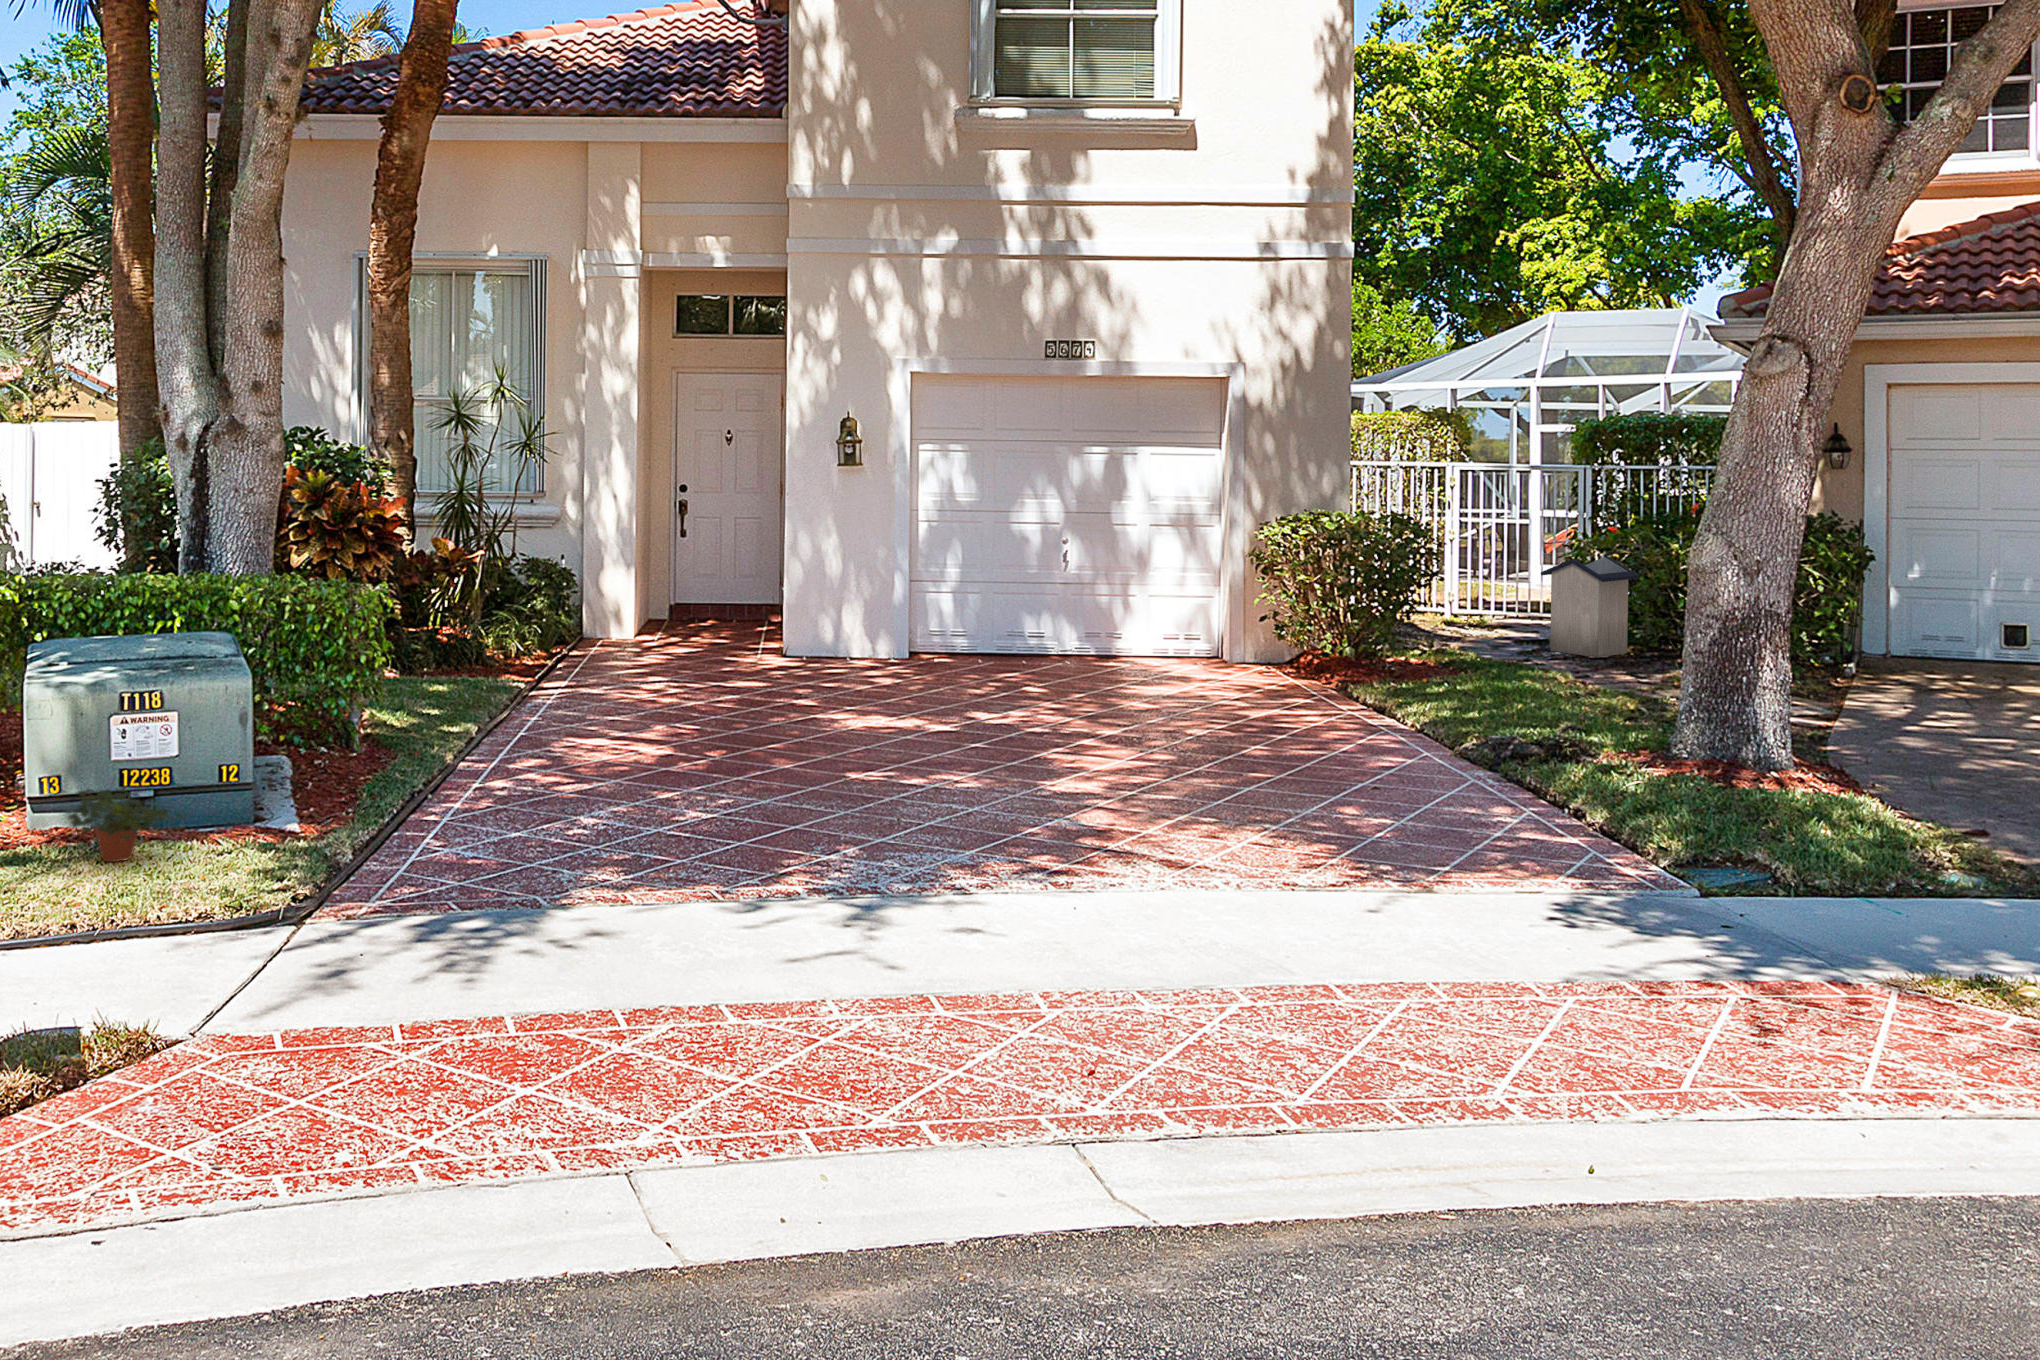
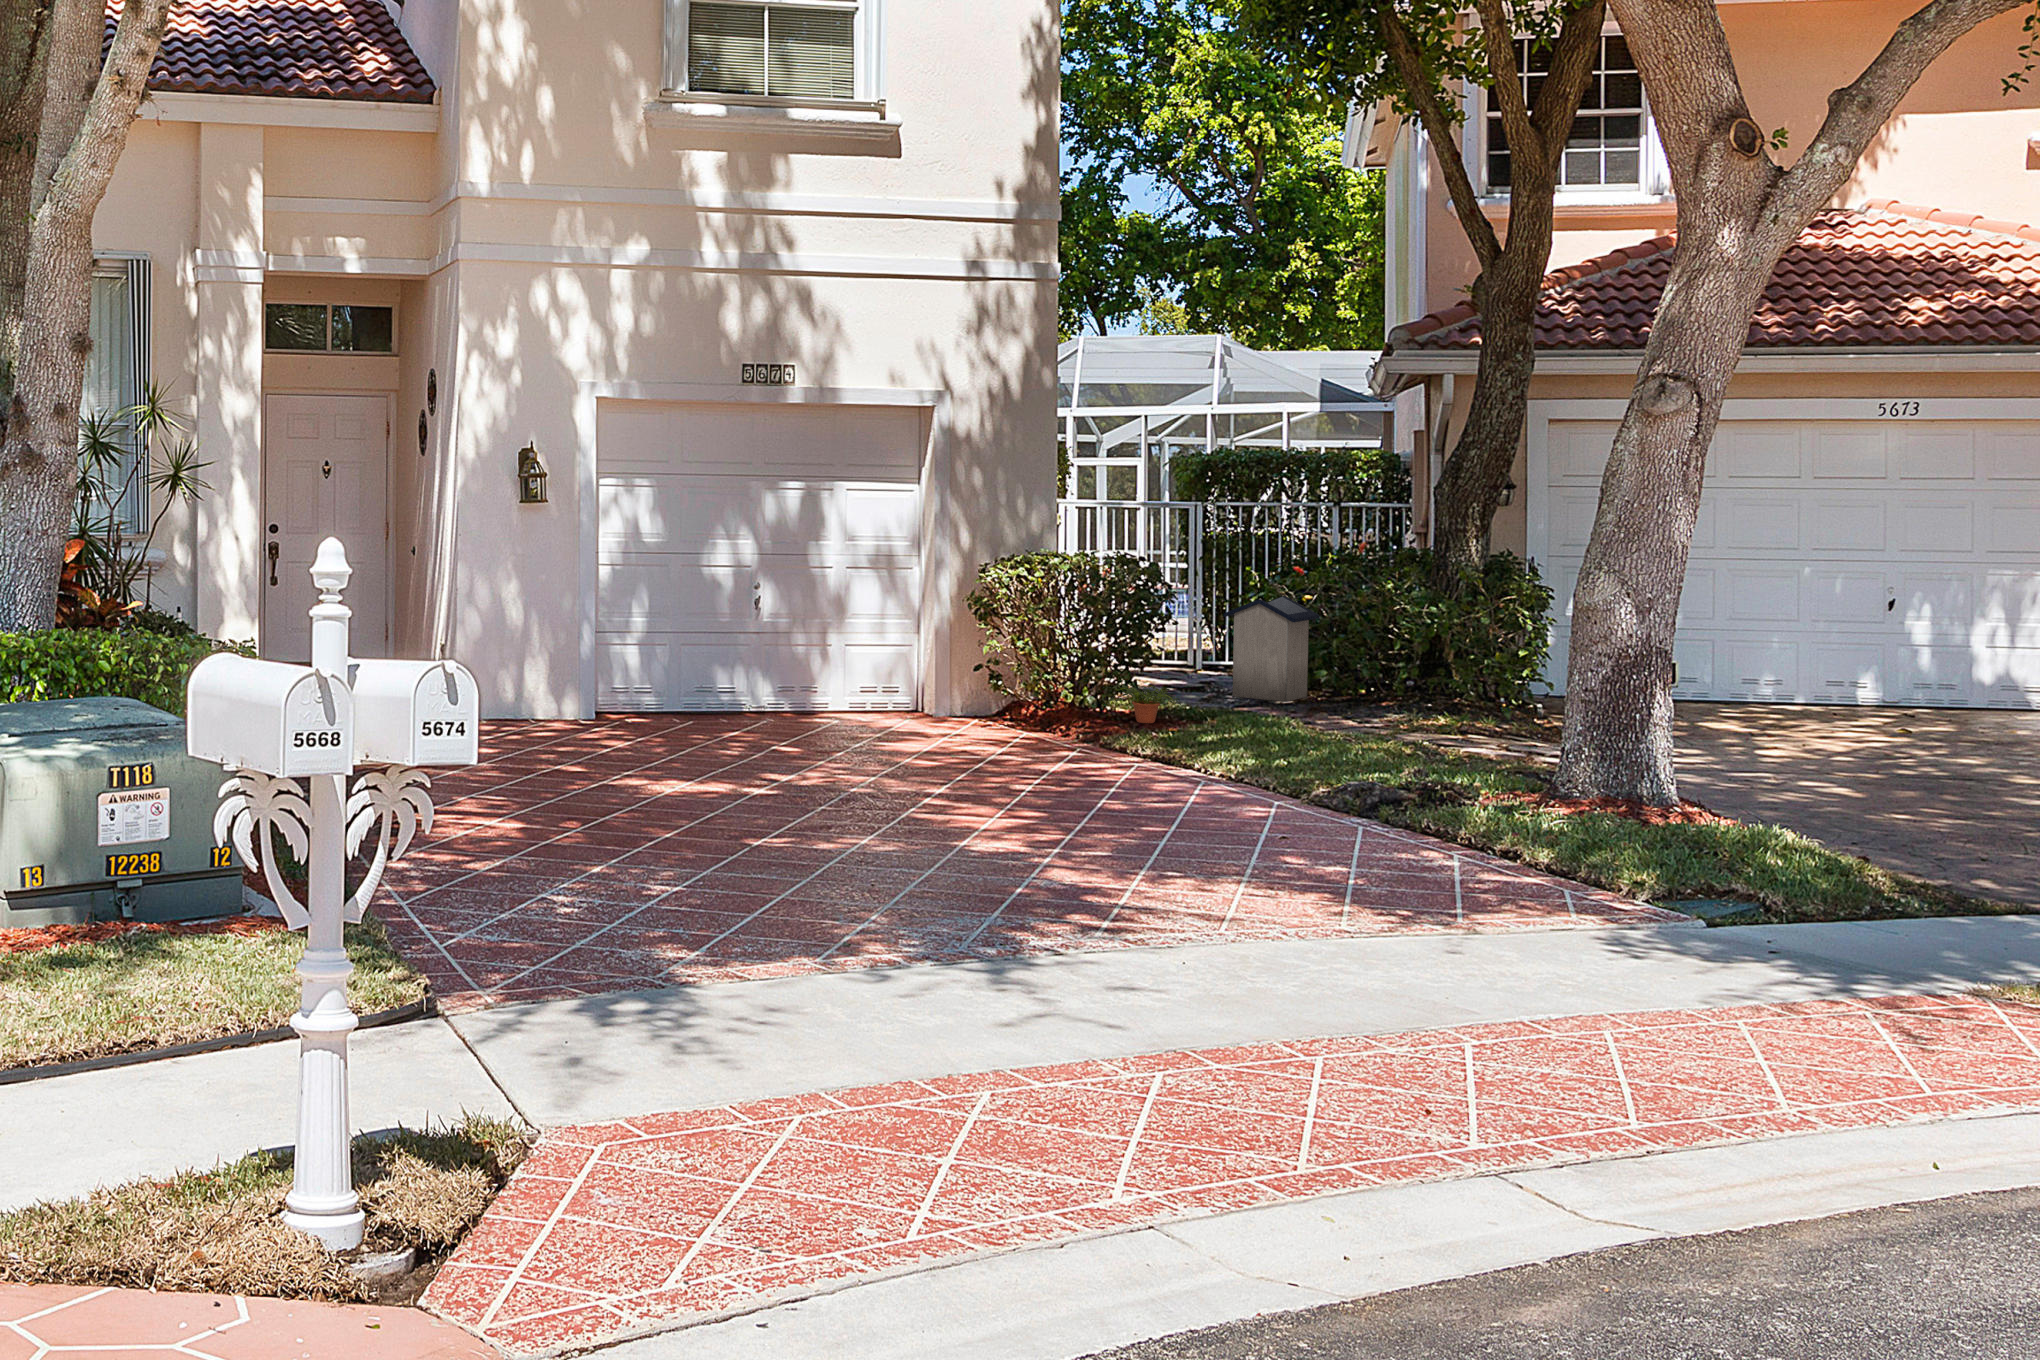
potted plant: present [70,787,185,862] -> present [1108,684,1181,723]

